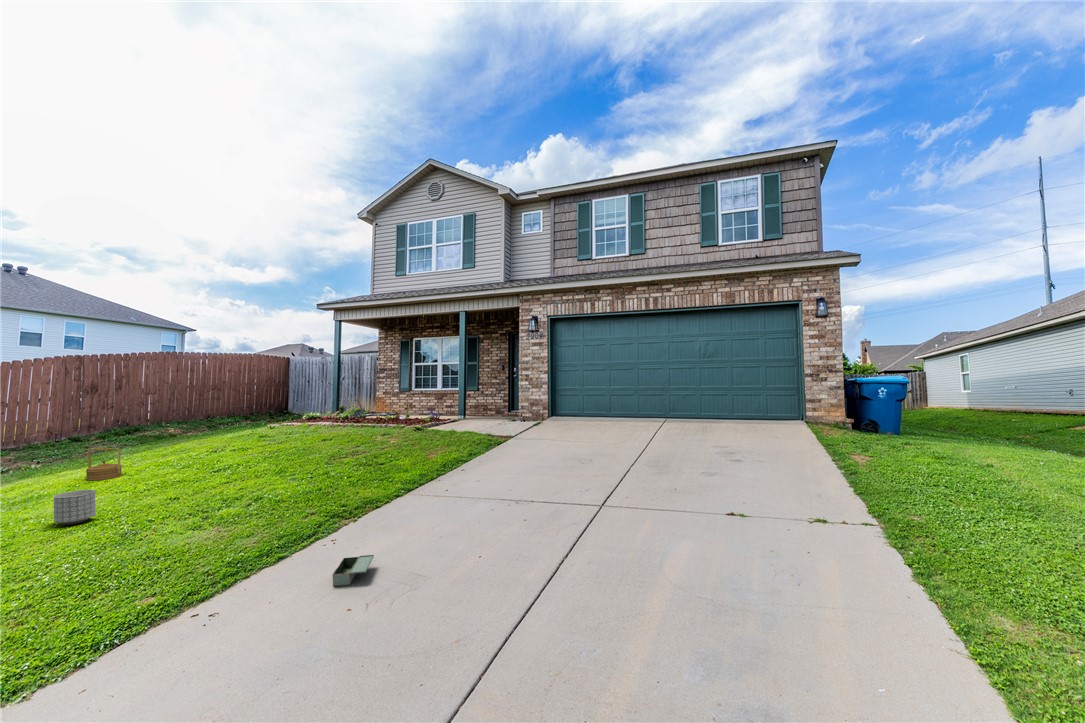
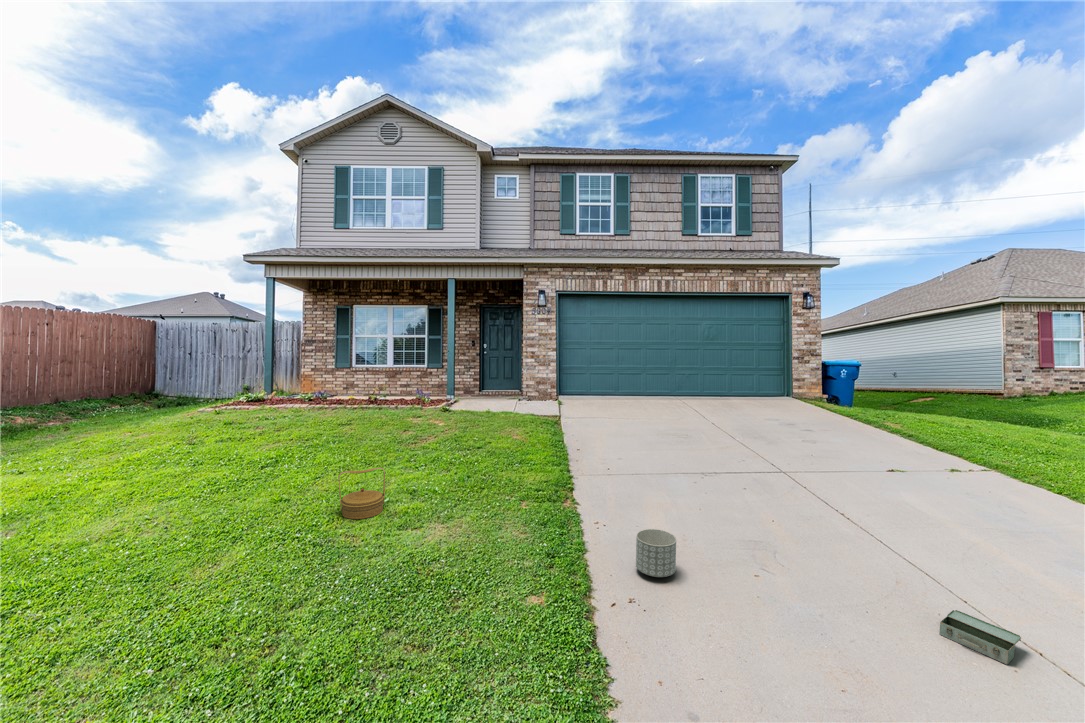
basket: present [86,447,122,480] -> present [338,467,385,519]
planter: present [54,490,96,525] -> present [636,529,676,577]

